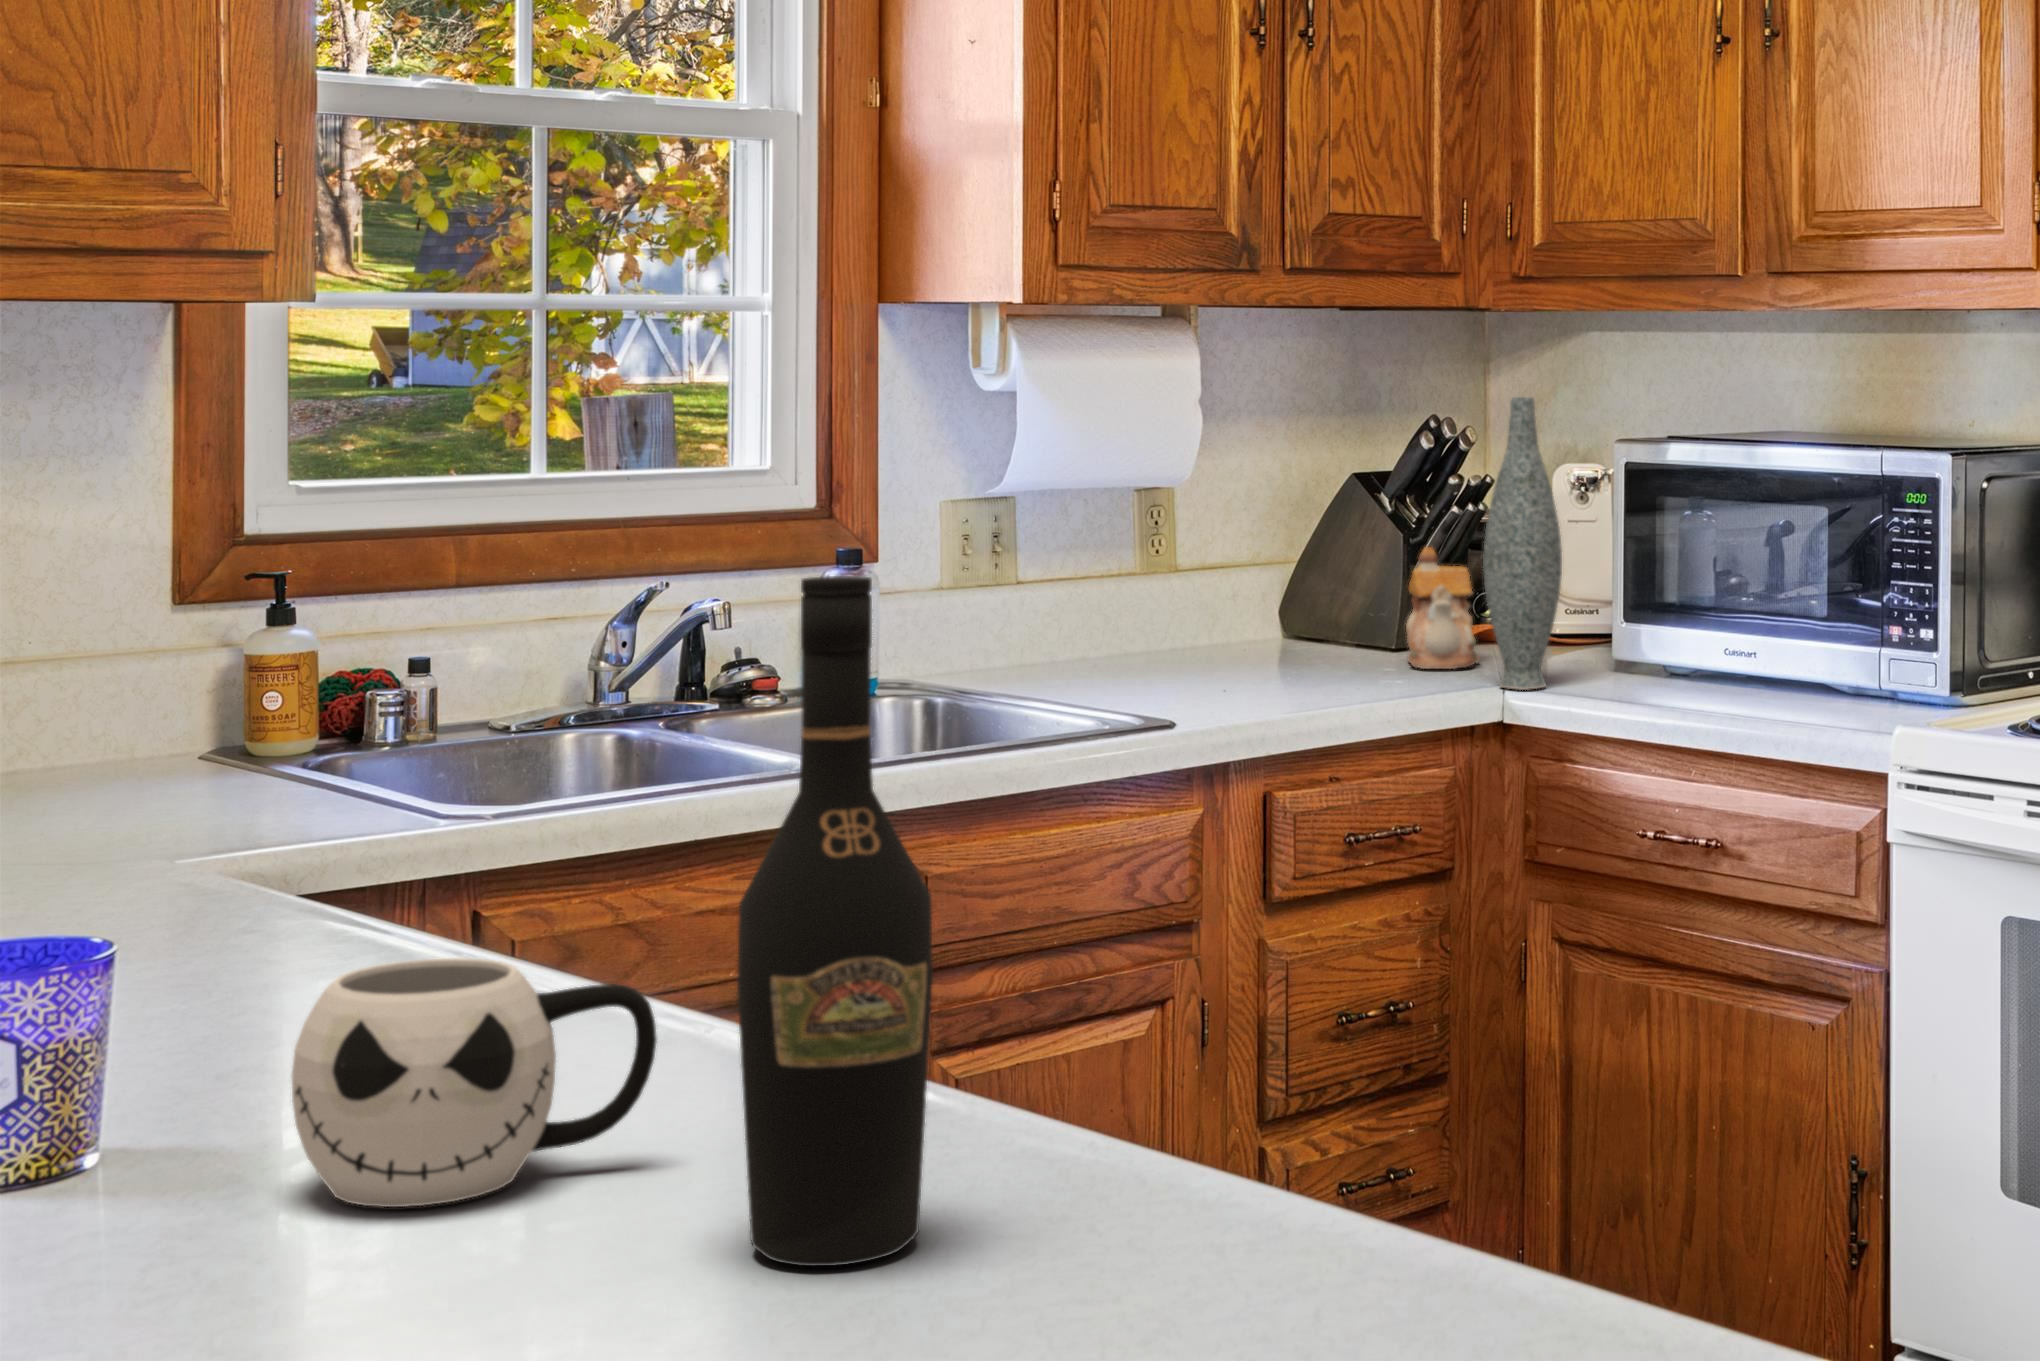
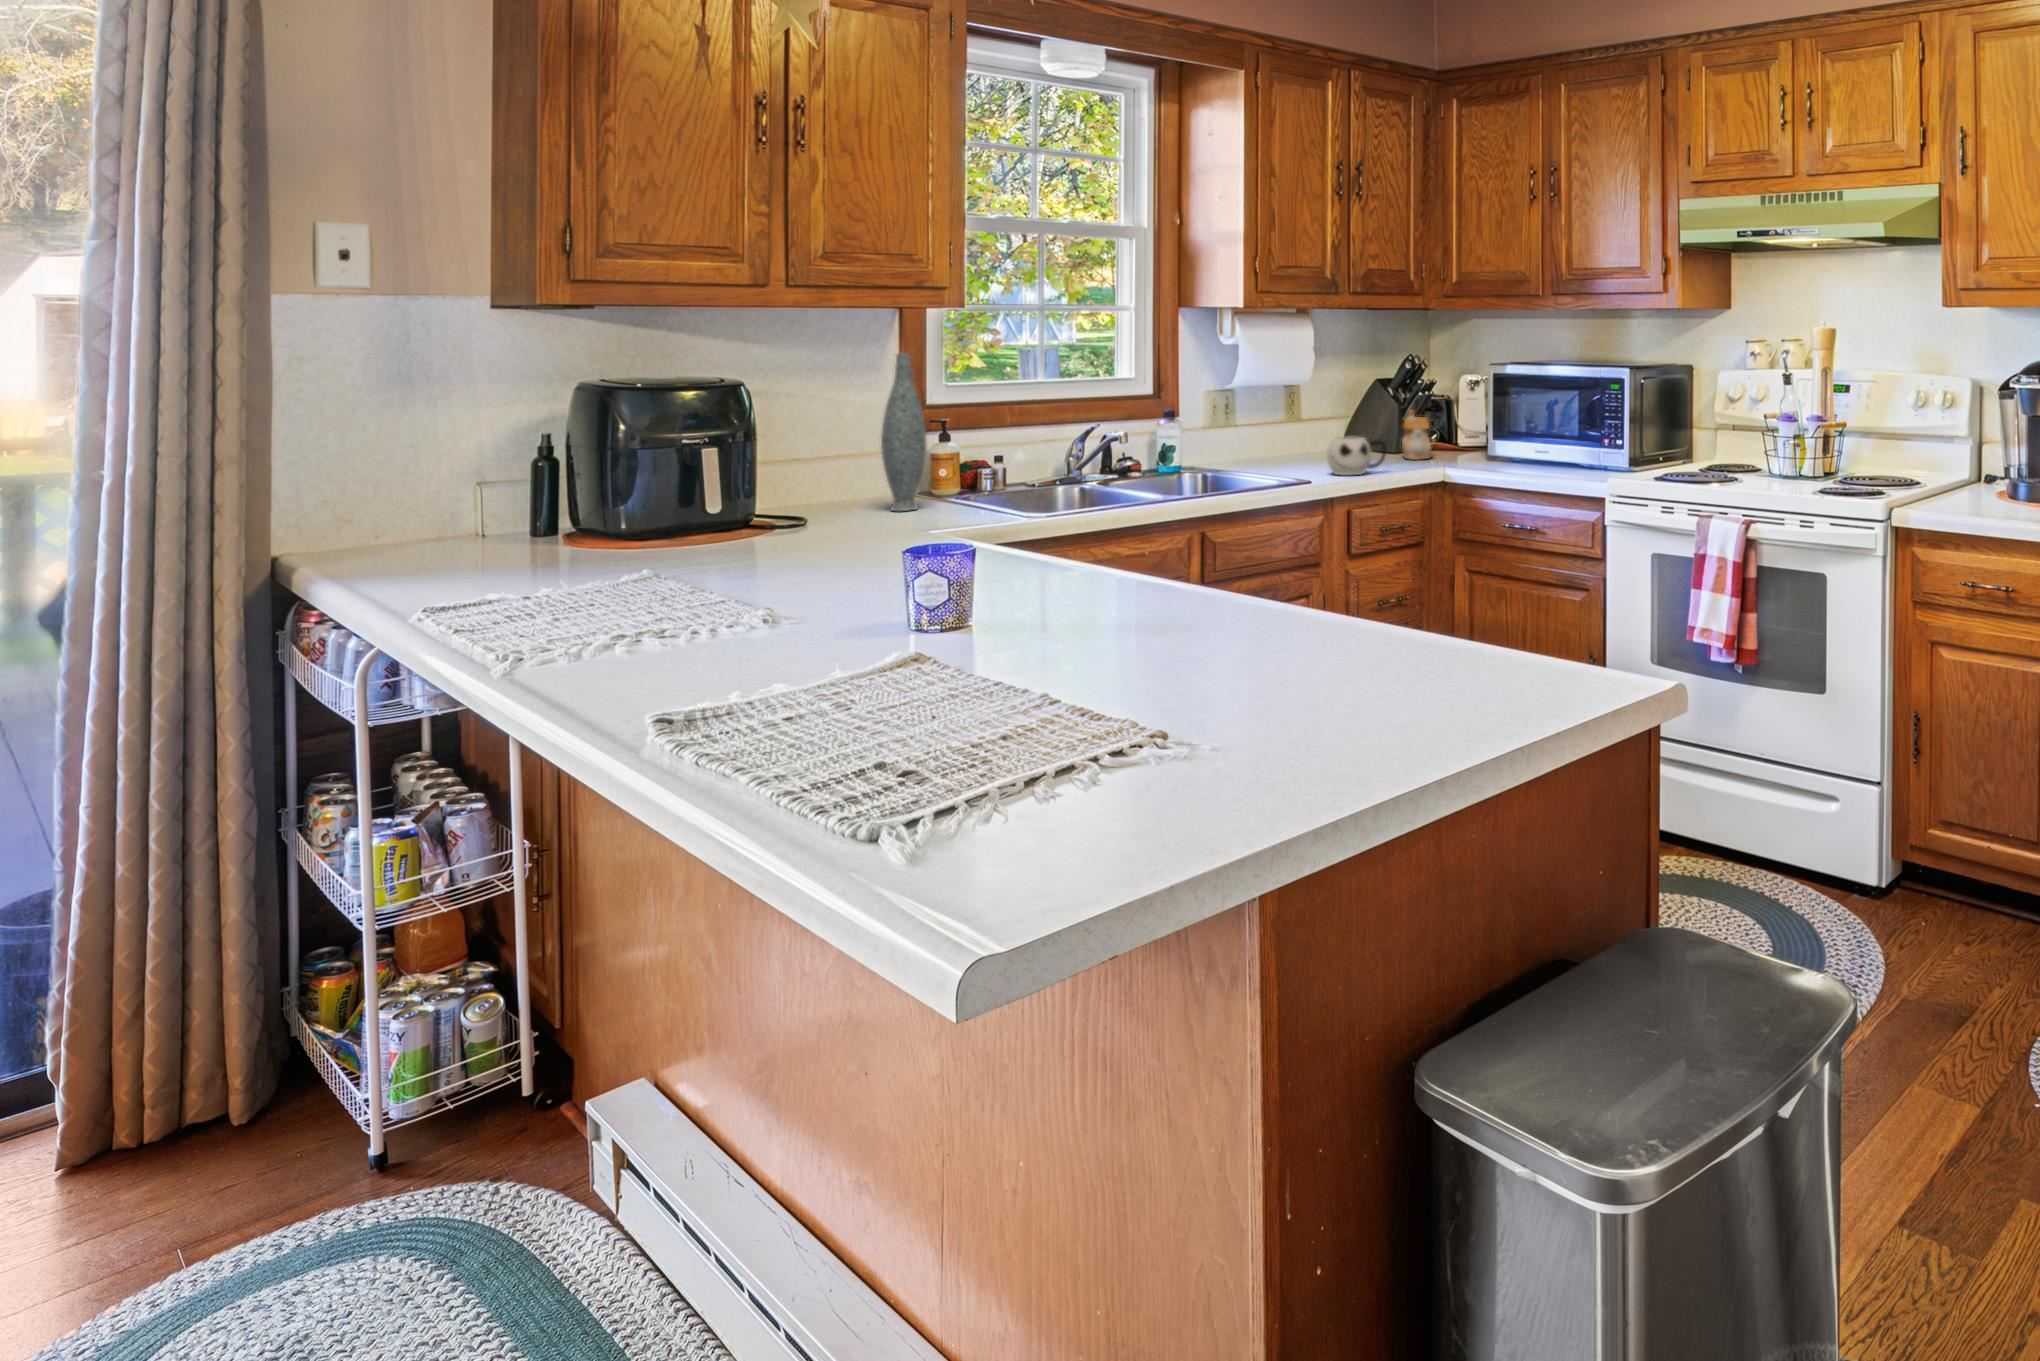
vase: present [1483,397,1562,690] -> present [881,353,926,511]
wine bottle: present [737,576,933,1266] -> none [1237,409,1302,643]
mug: present [291,958,657,1207] -> present [1327,437,1386,475]

